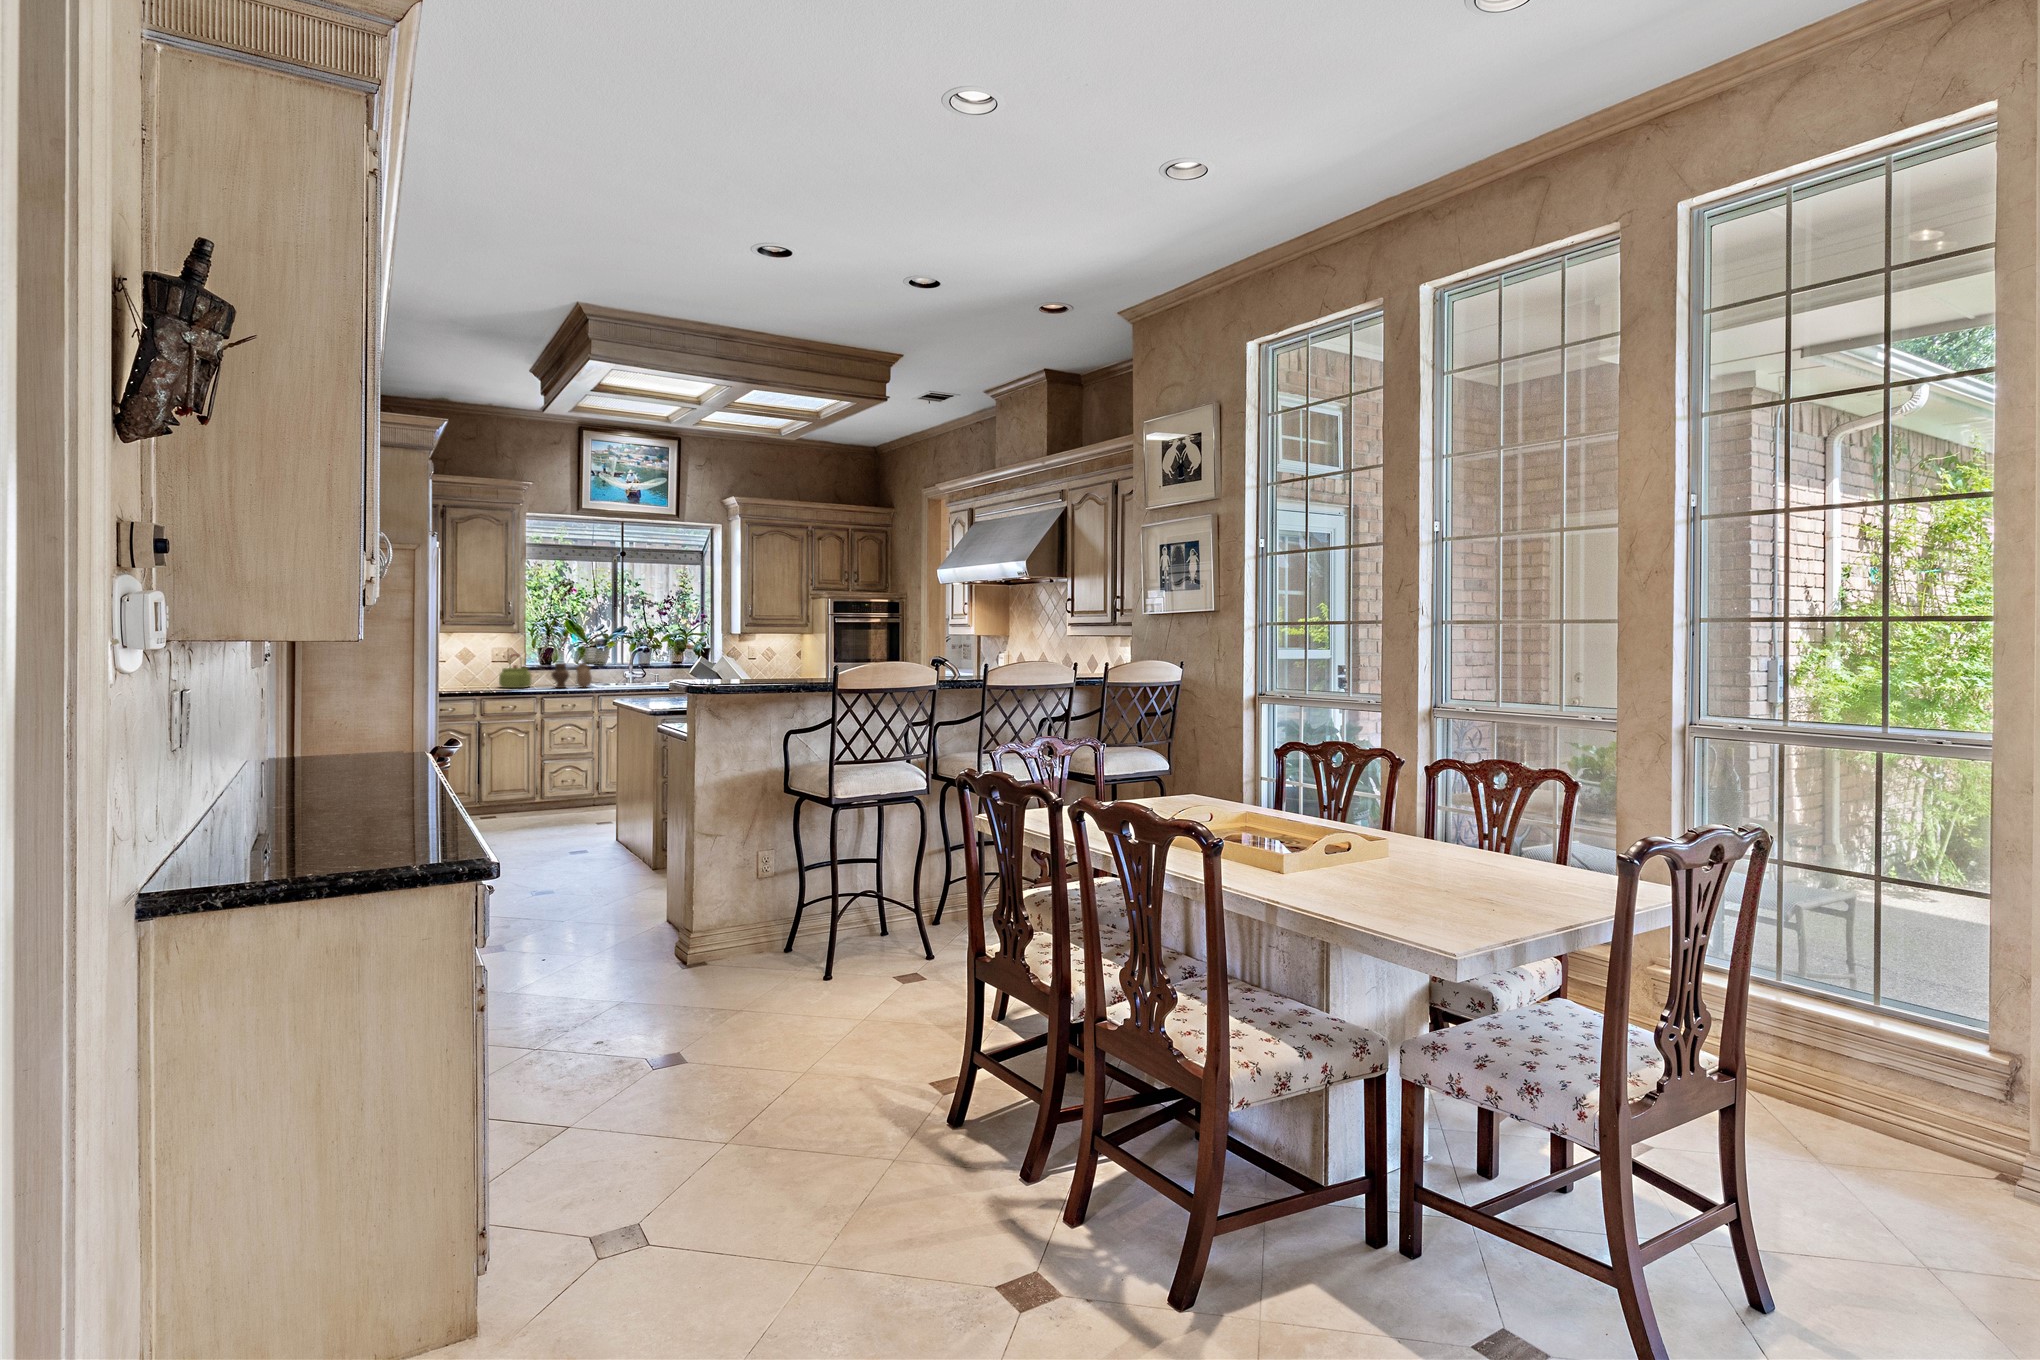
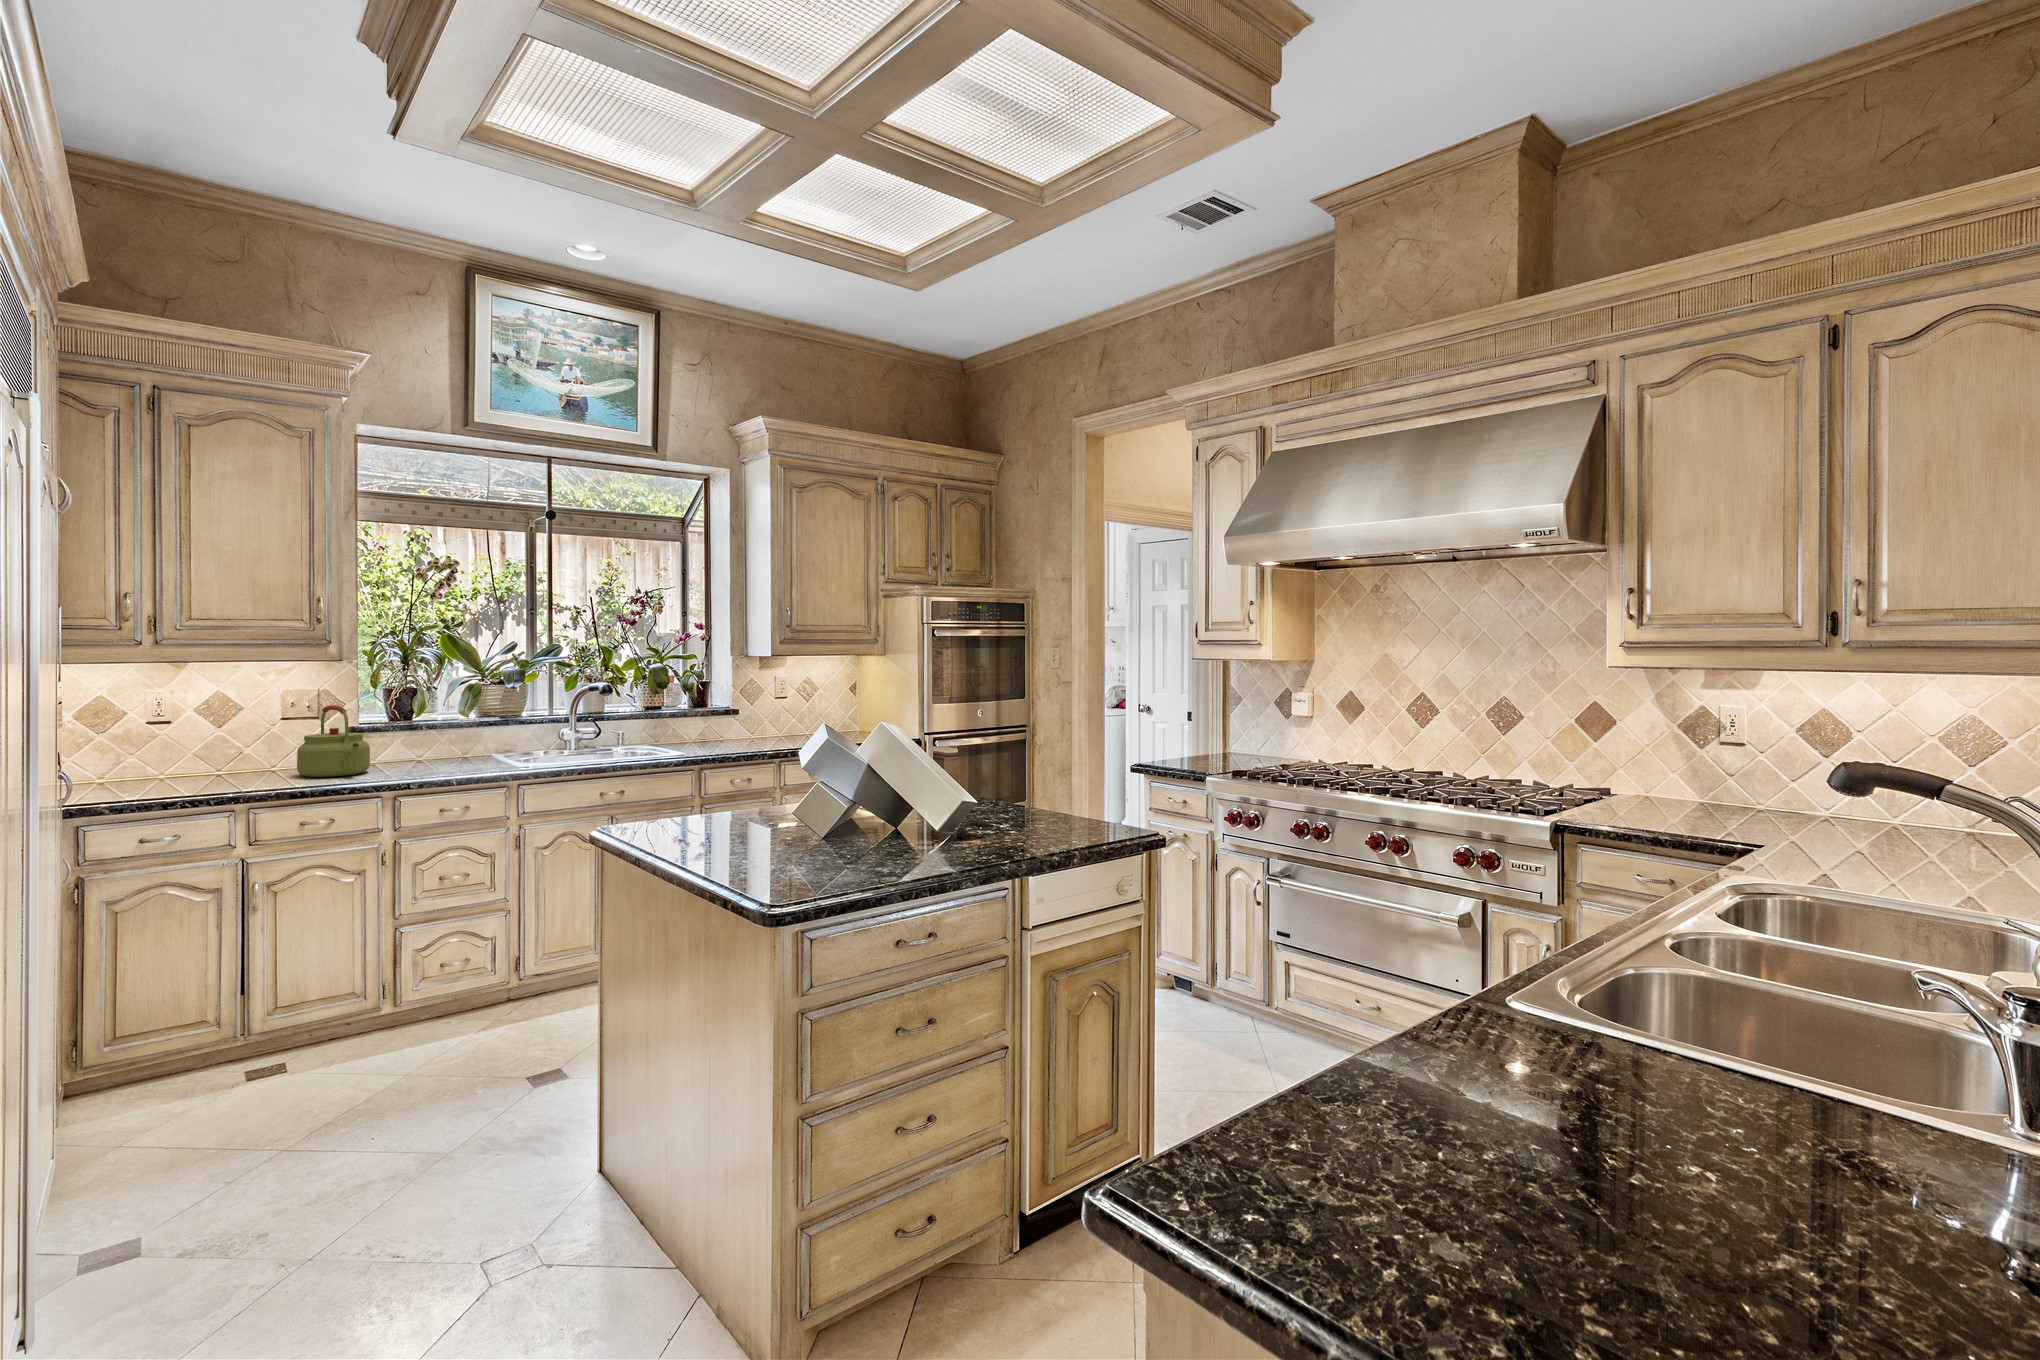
vase: present [551,663,592,688] -> none [413,720,499,773]

